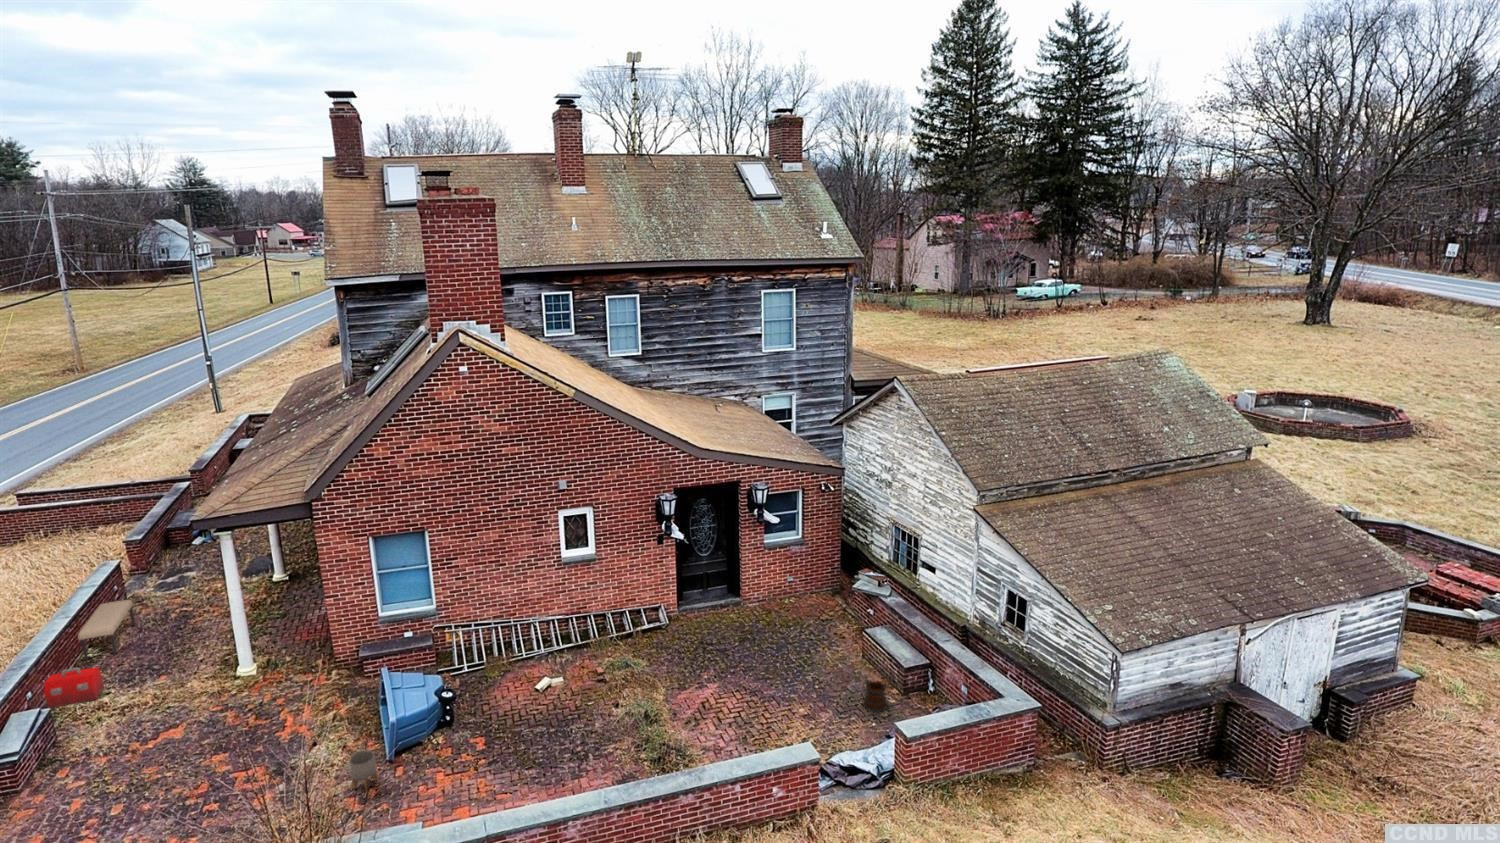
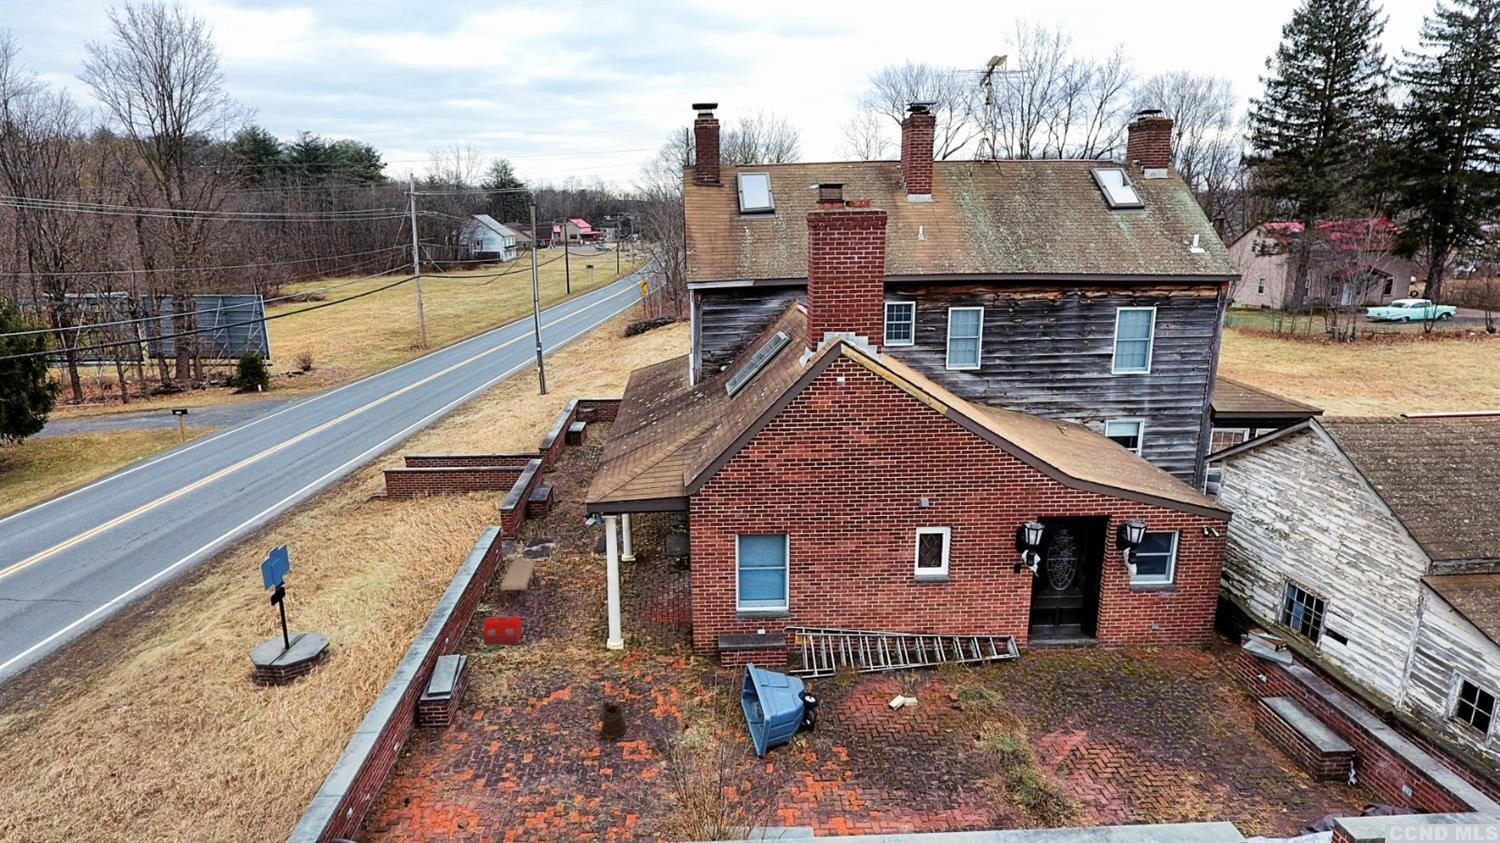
bucket: present [863,680,889,712] -> present [599,701,627,738]
planter: present [349,750,378,791] -> none [740,734,761,773]

